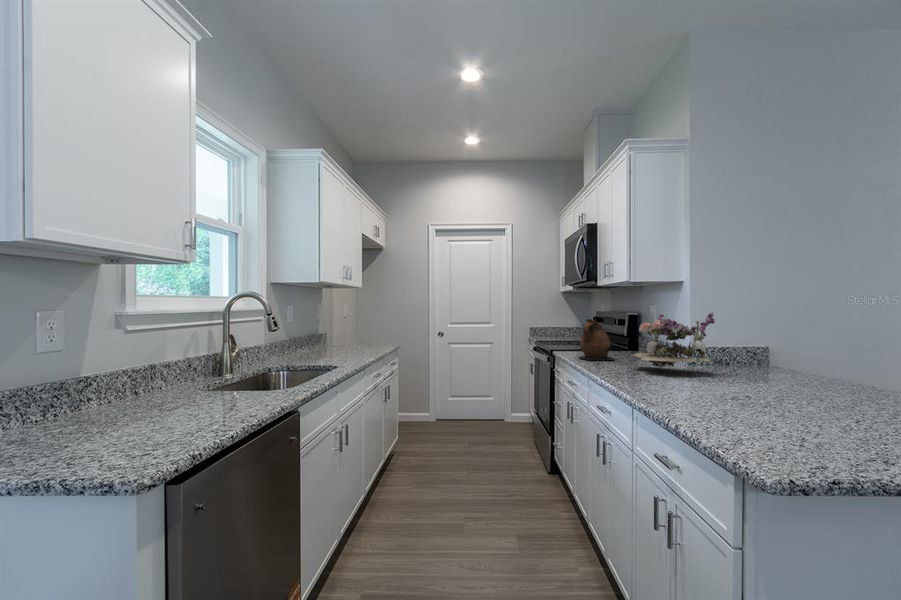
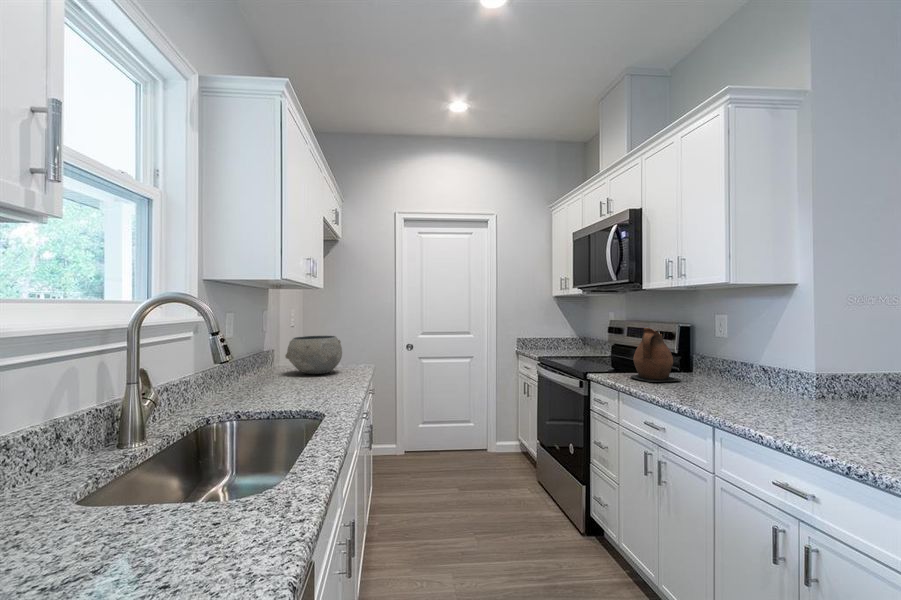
flower arrangement: present [632,312,715,369] -> none [727,320,856,397]
ceramic bowl: none [329,323,369,351] -> present [285,336,342,374]

